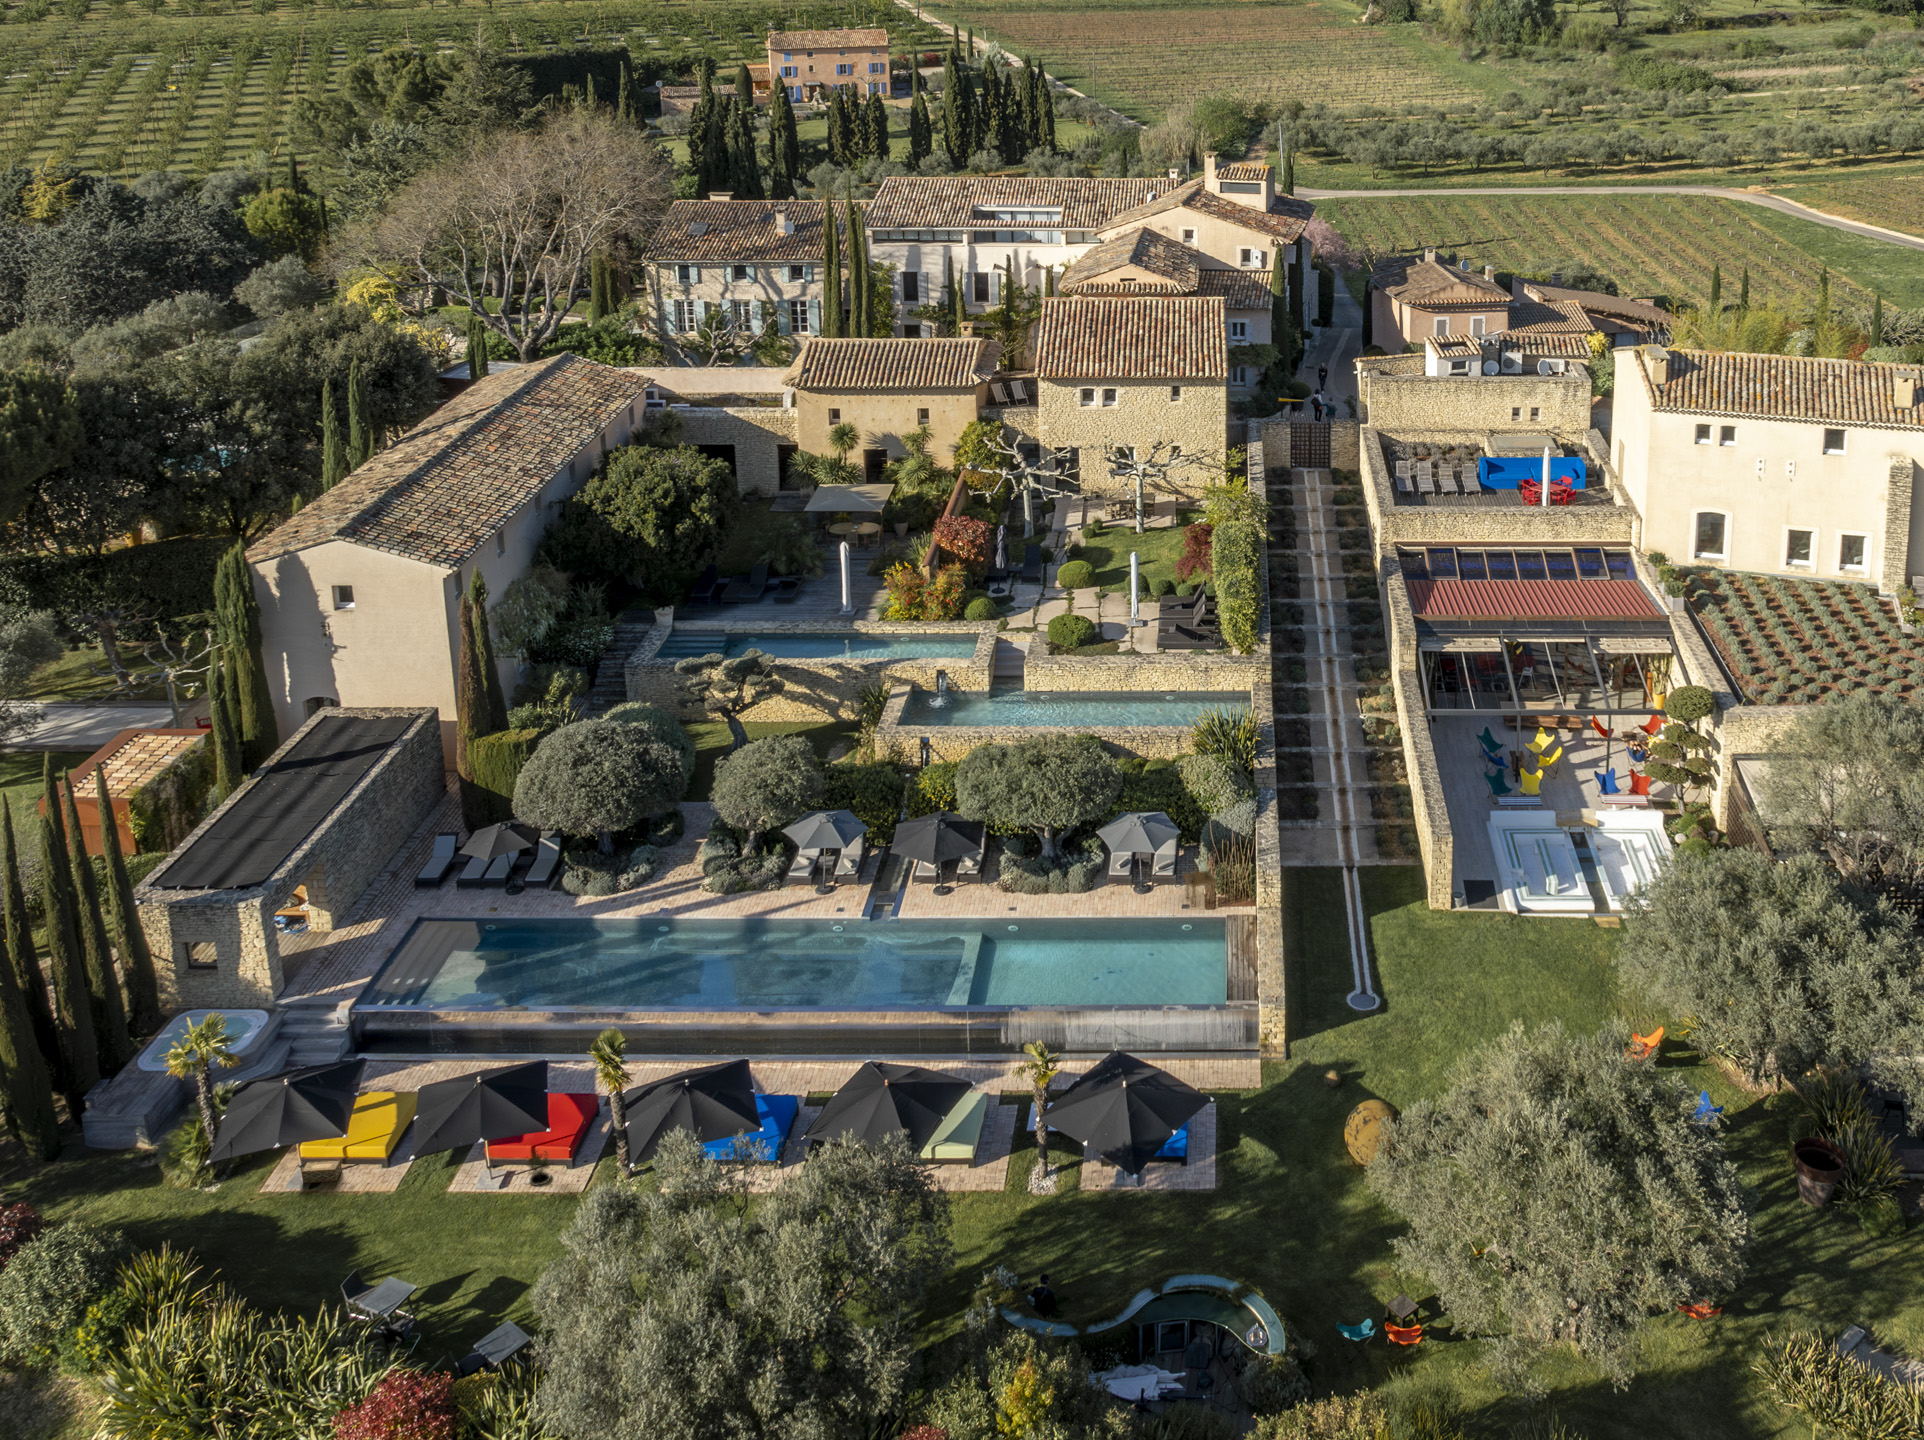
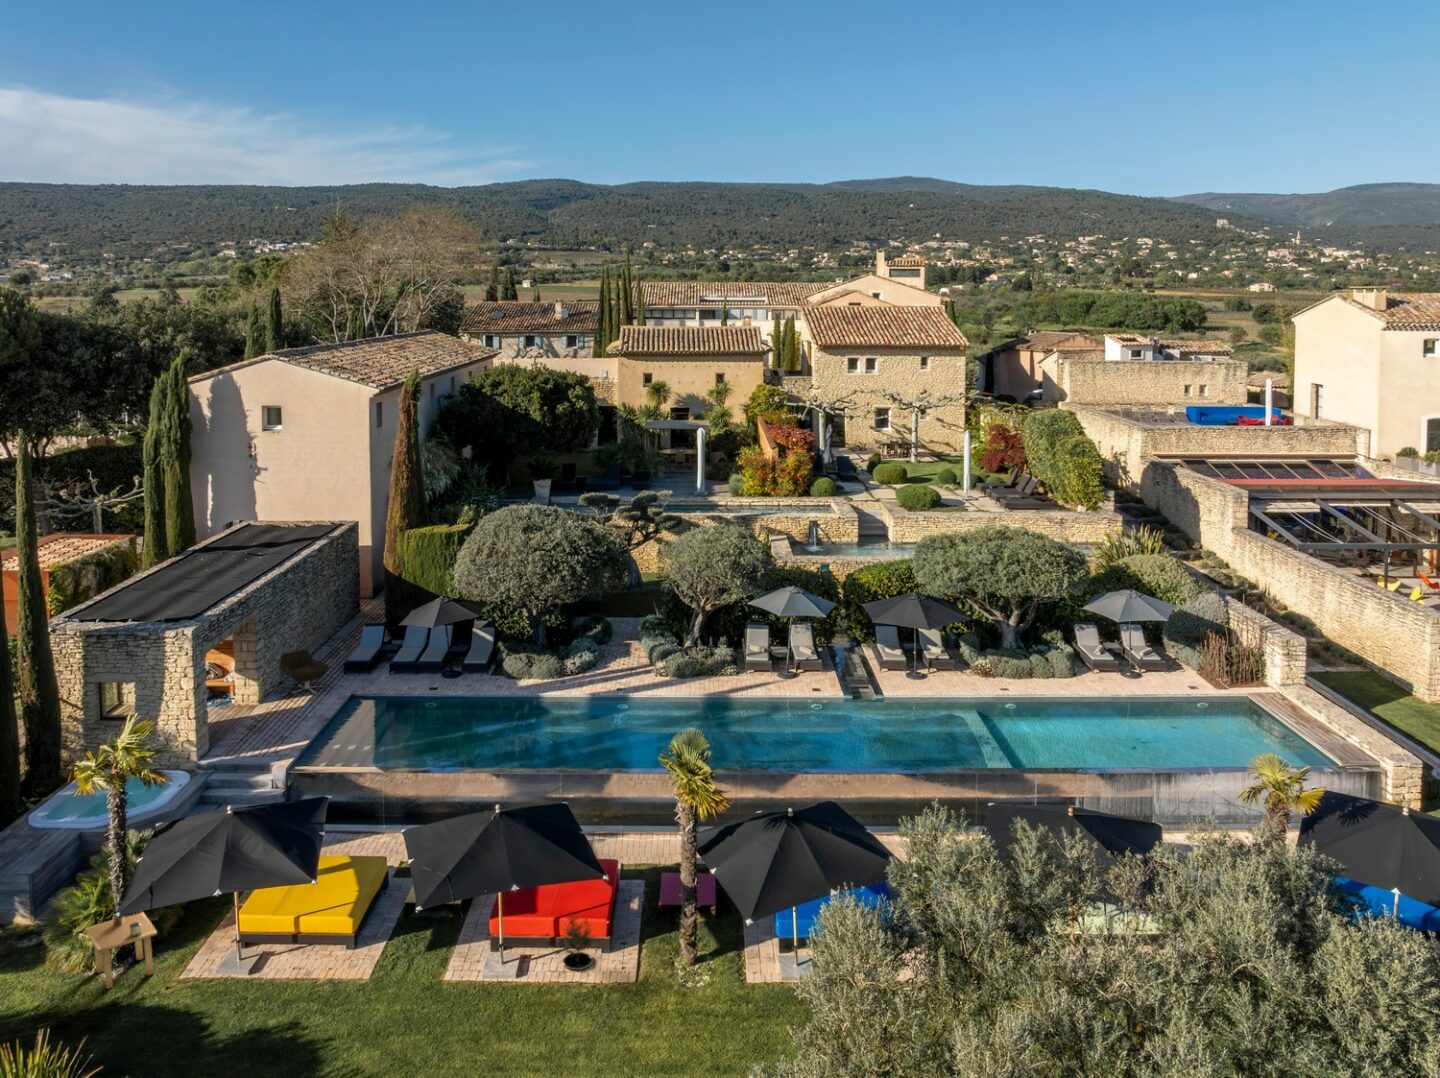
side table: present [1183,871,1217,906] -> present [85,912,157,989]
lounge chair: none [349,872,395,917] -> present [279,649,329,692]
woven basket: present [302,1160,342,1183] -> none [238,933,294,965]

